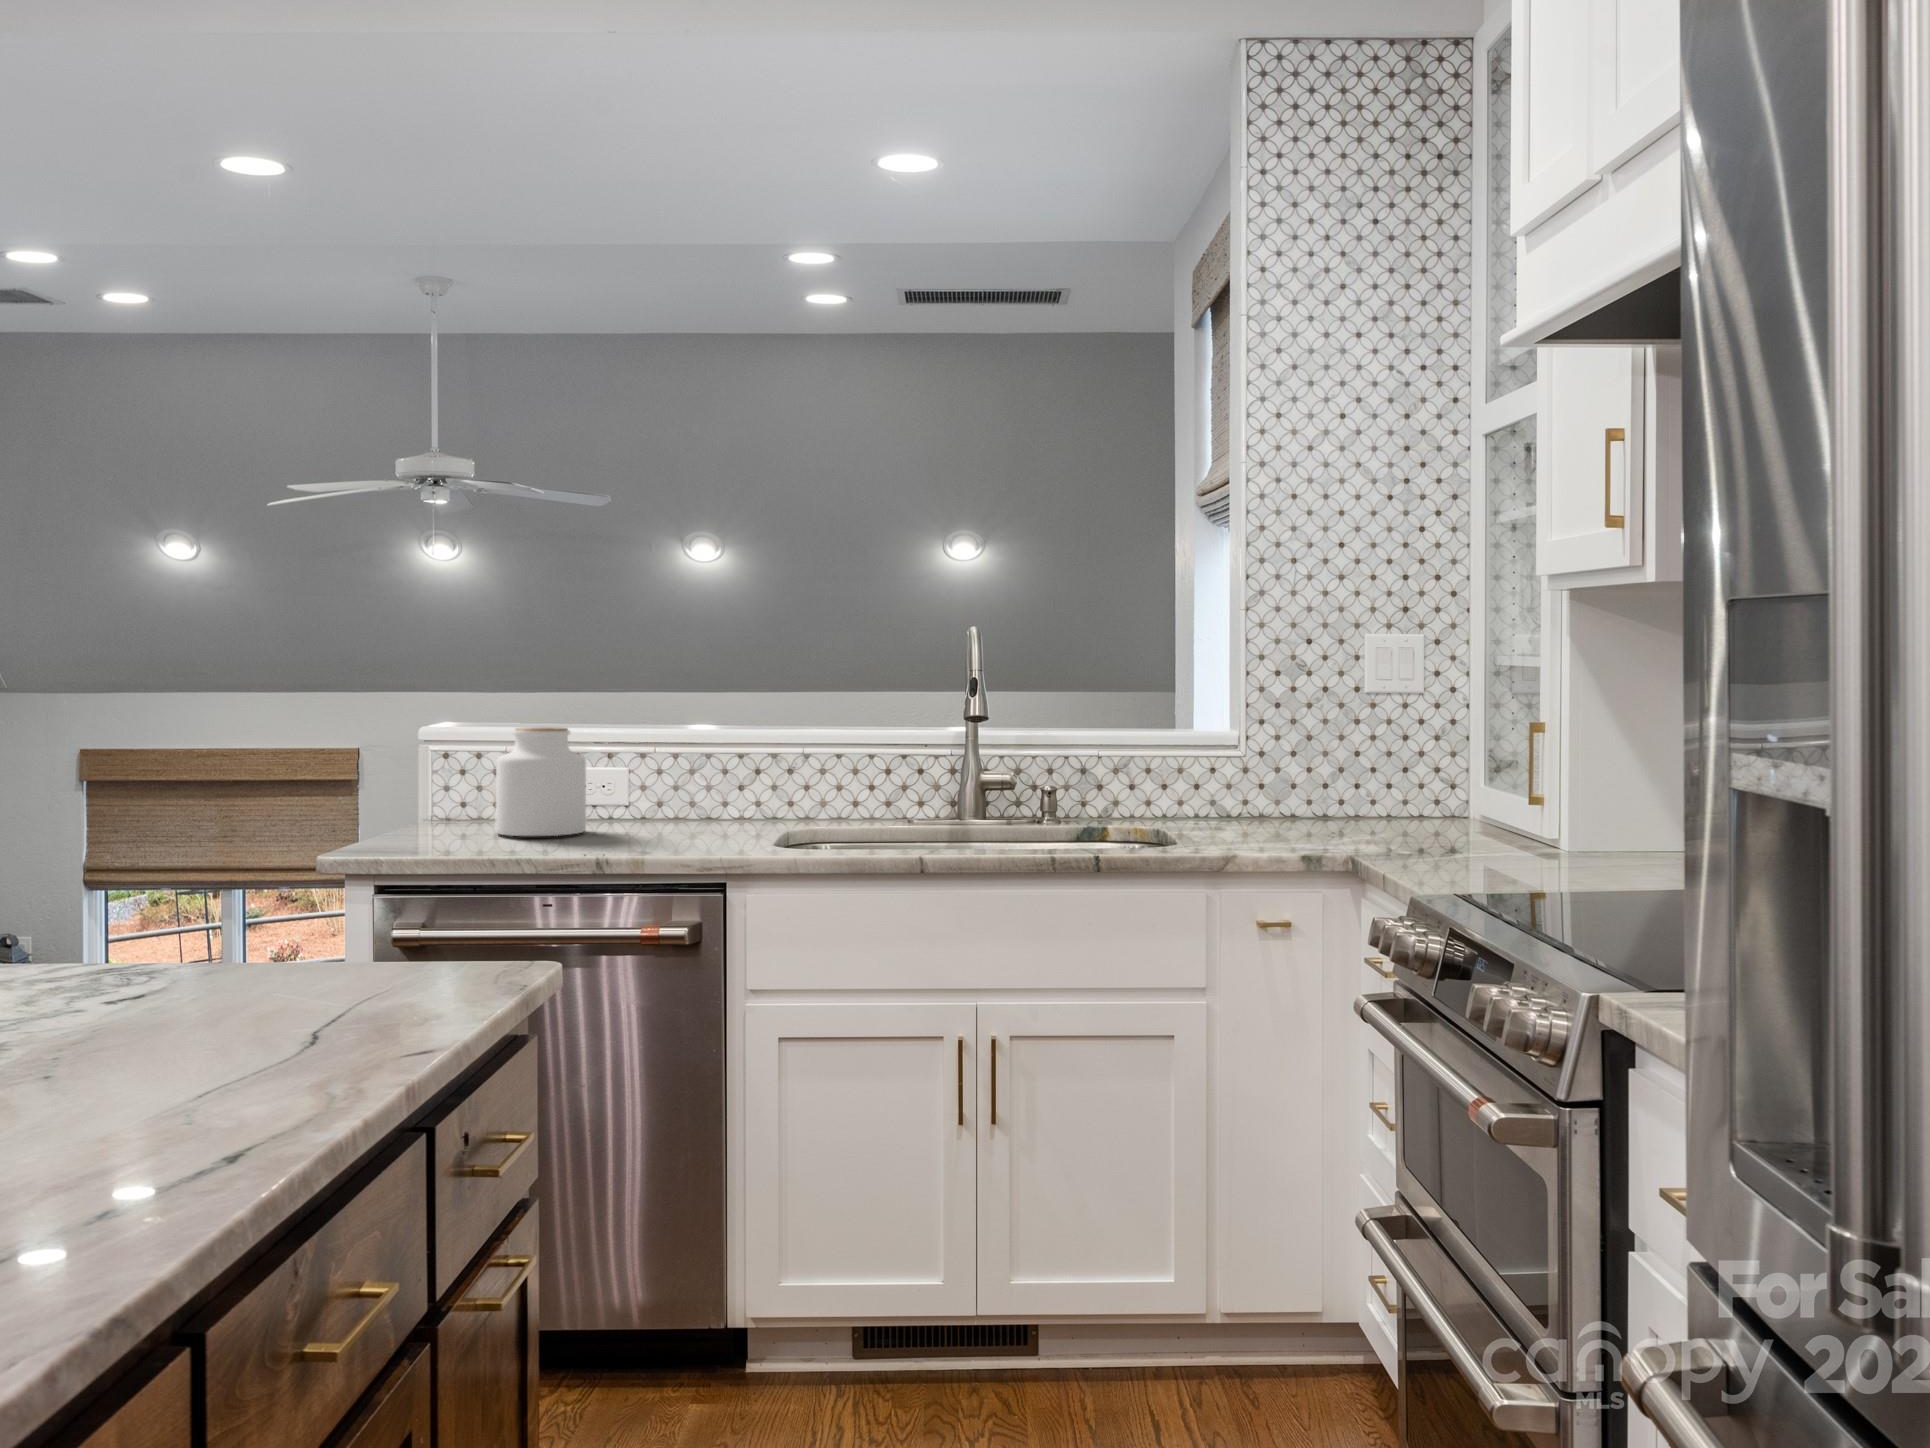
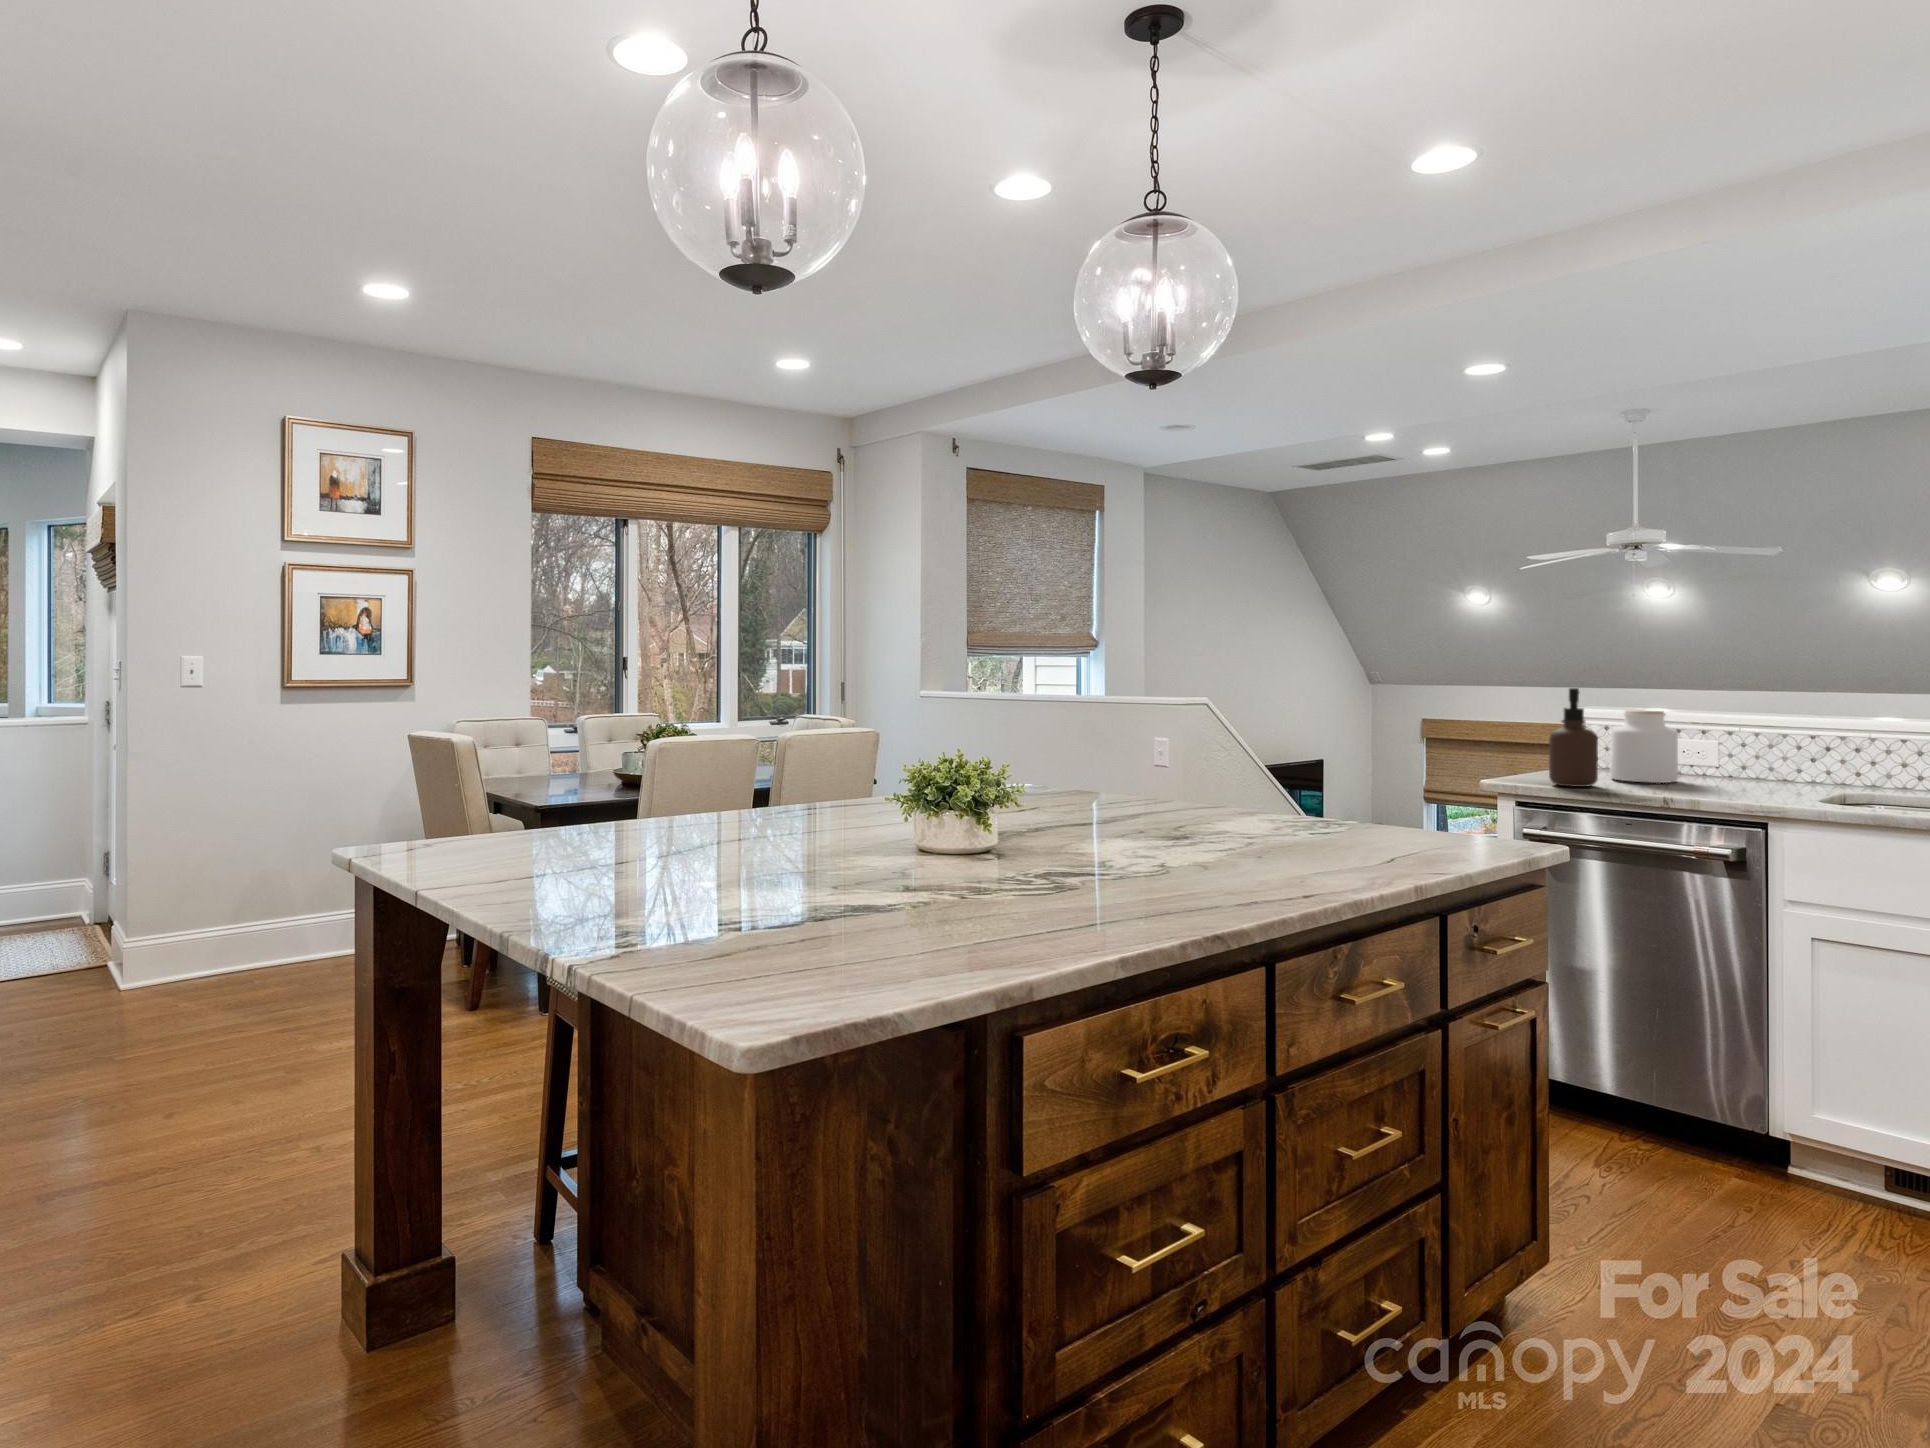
soap dispenser: none [418,693,490,853] -> present [1549,688,1598,787]

